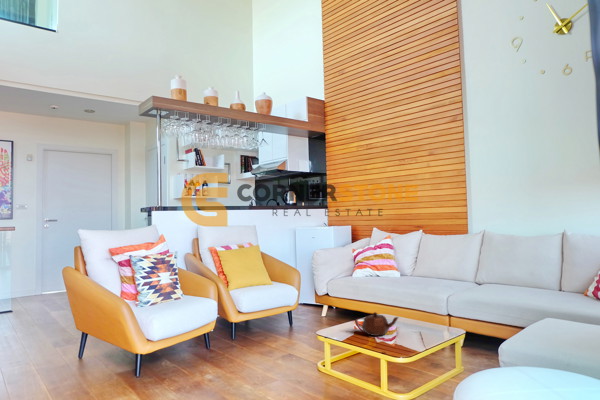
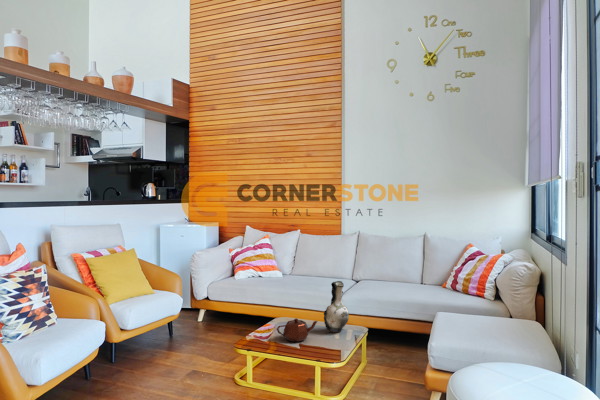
decorative vase: none [410,278,440,333] -> present [324,281,349,333]

